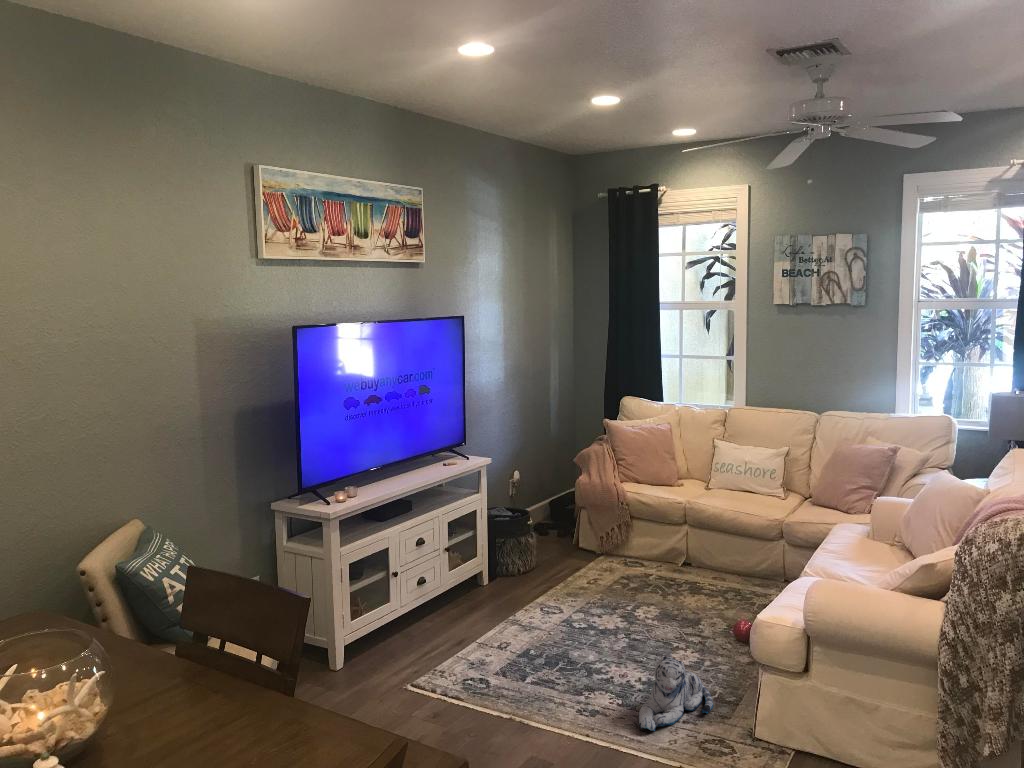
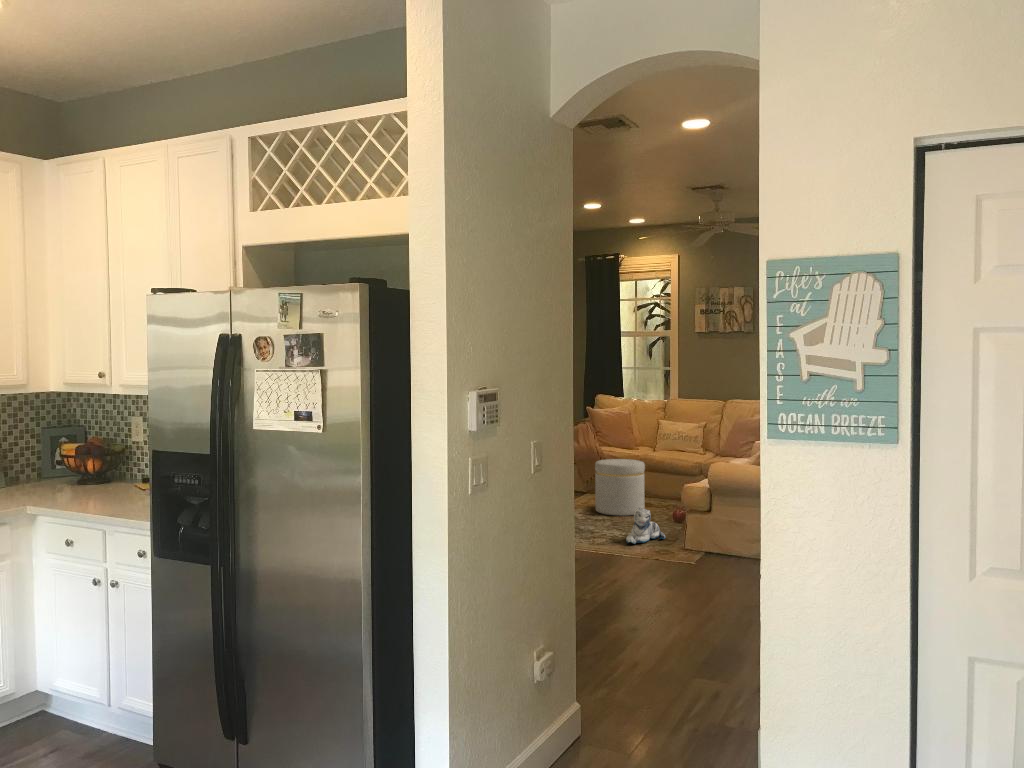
ottoman: none [605,520,685,622] -> present [595,459,645,516]

